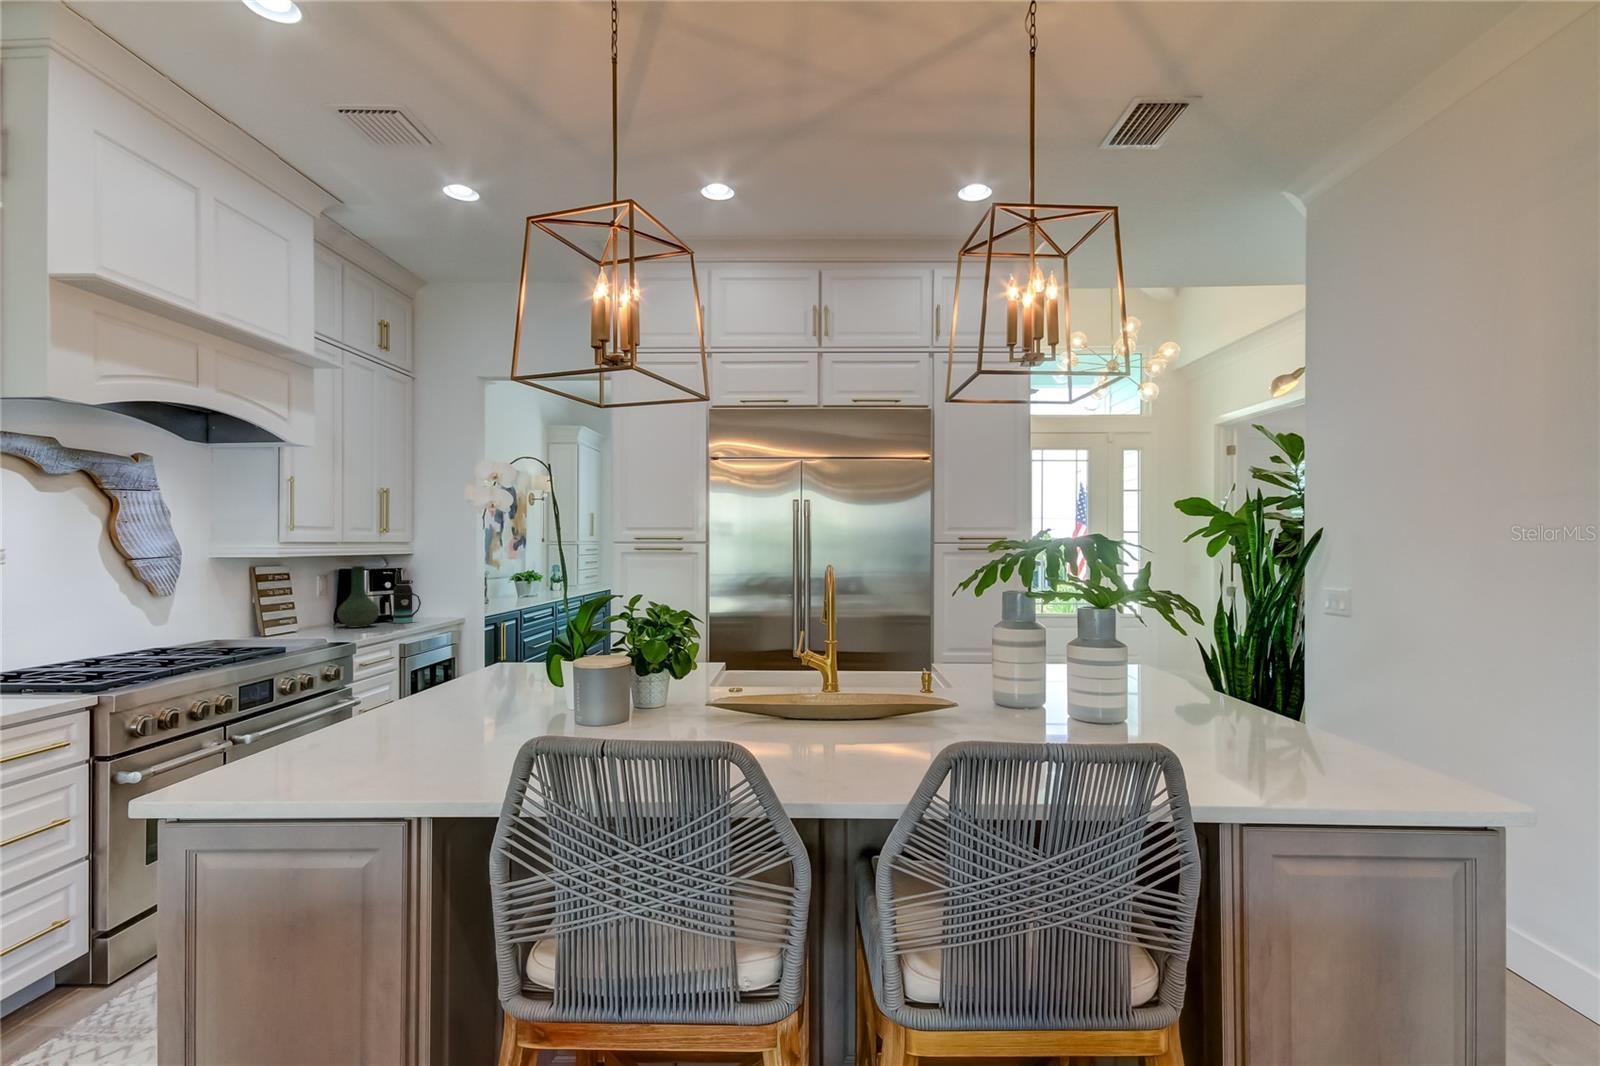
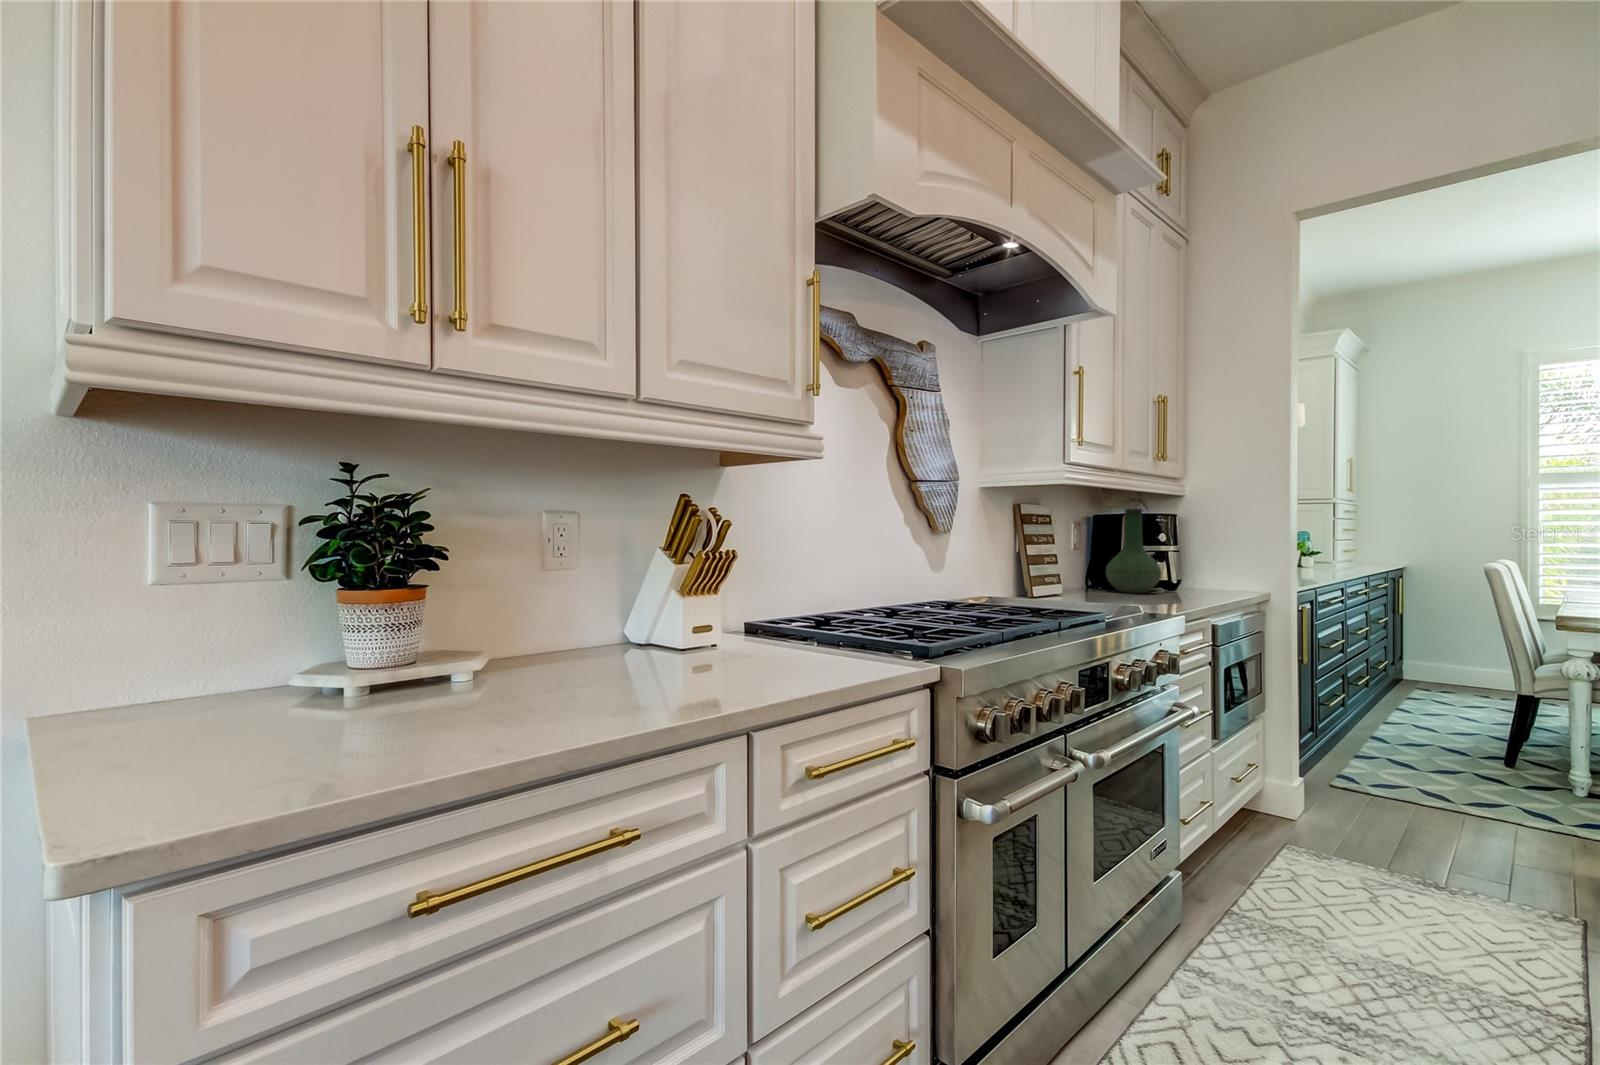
bottle: present [392,575,421,623] -> none [1168,525,1207,592]

